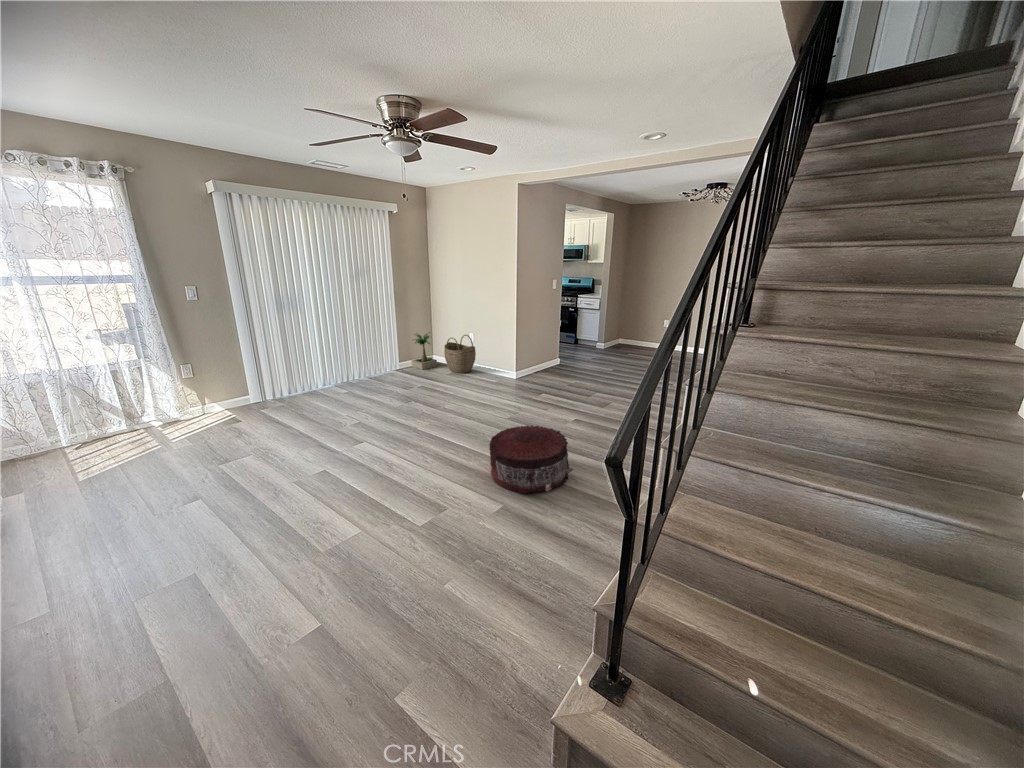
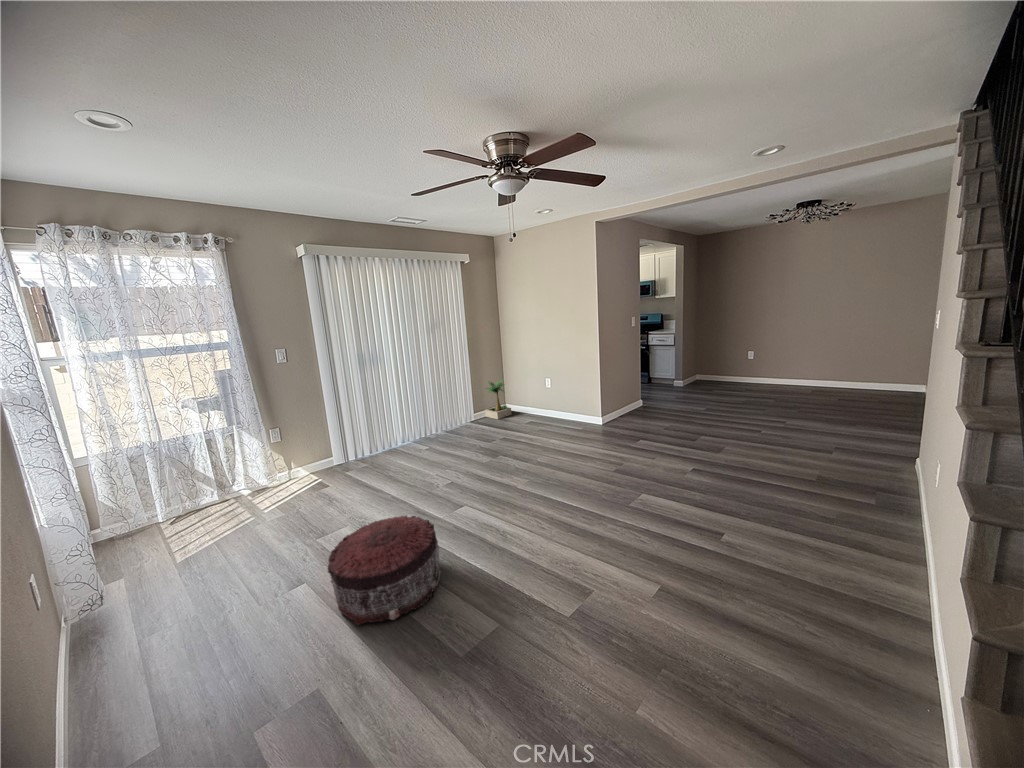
woven basket: present [444,335,476,373] -> none [520,380,554,421]
pouf: present [489,425,569,494] -> present [328,516,441,625]

